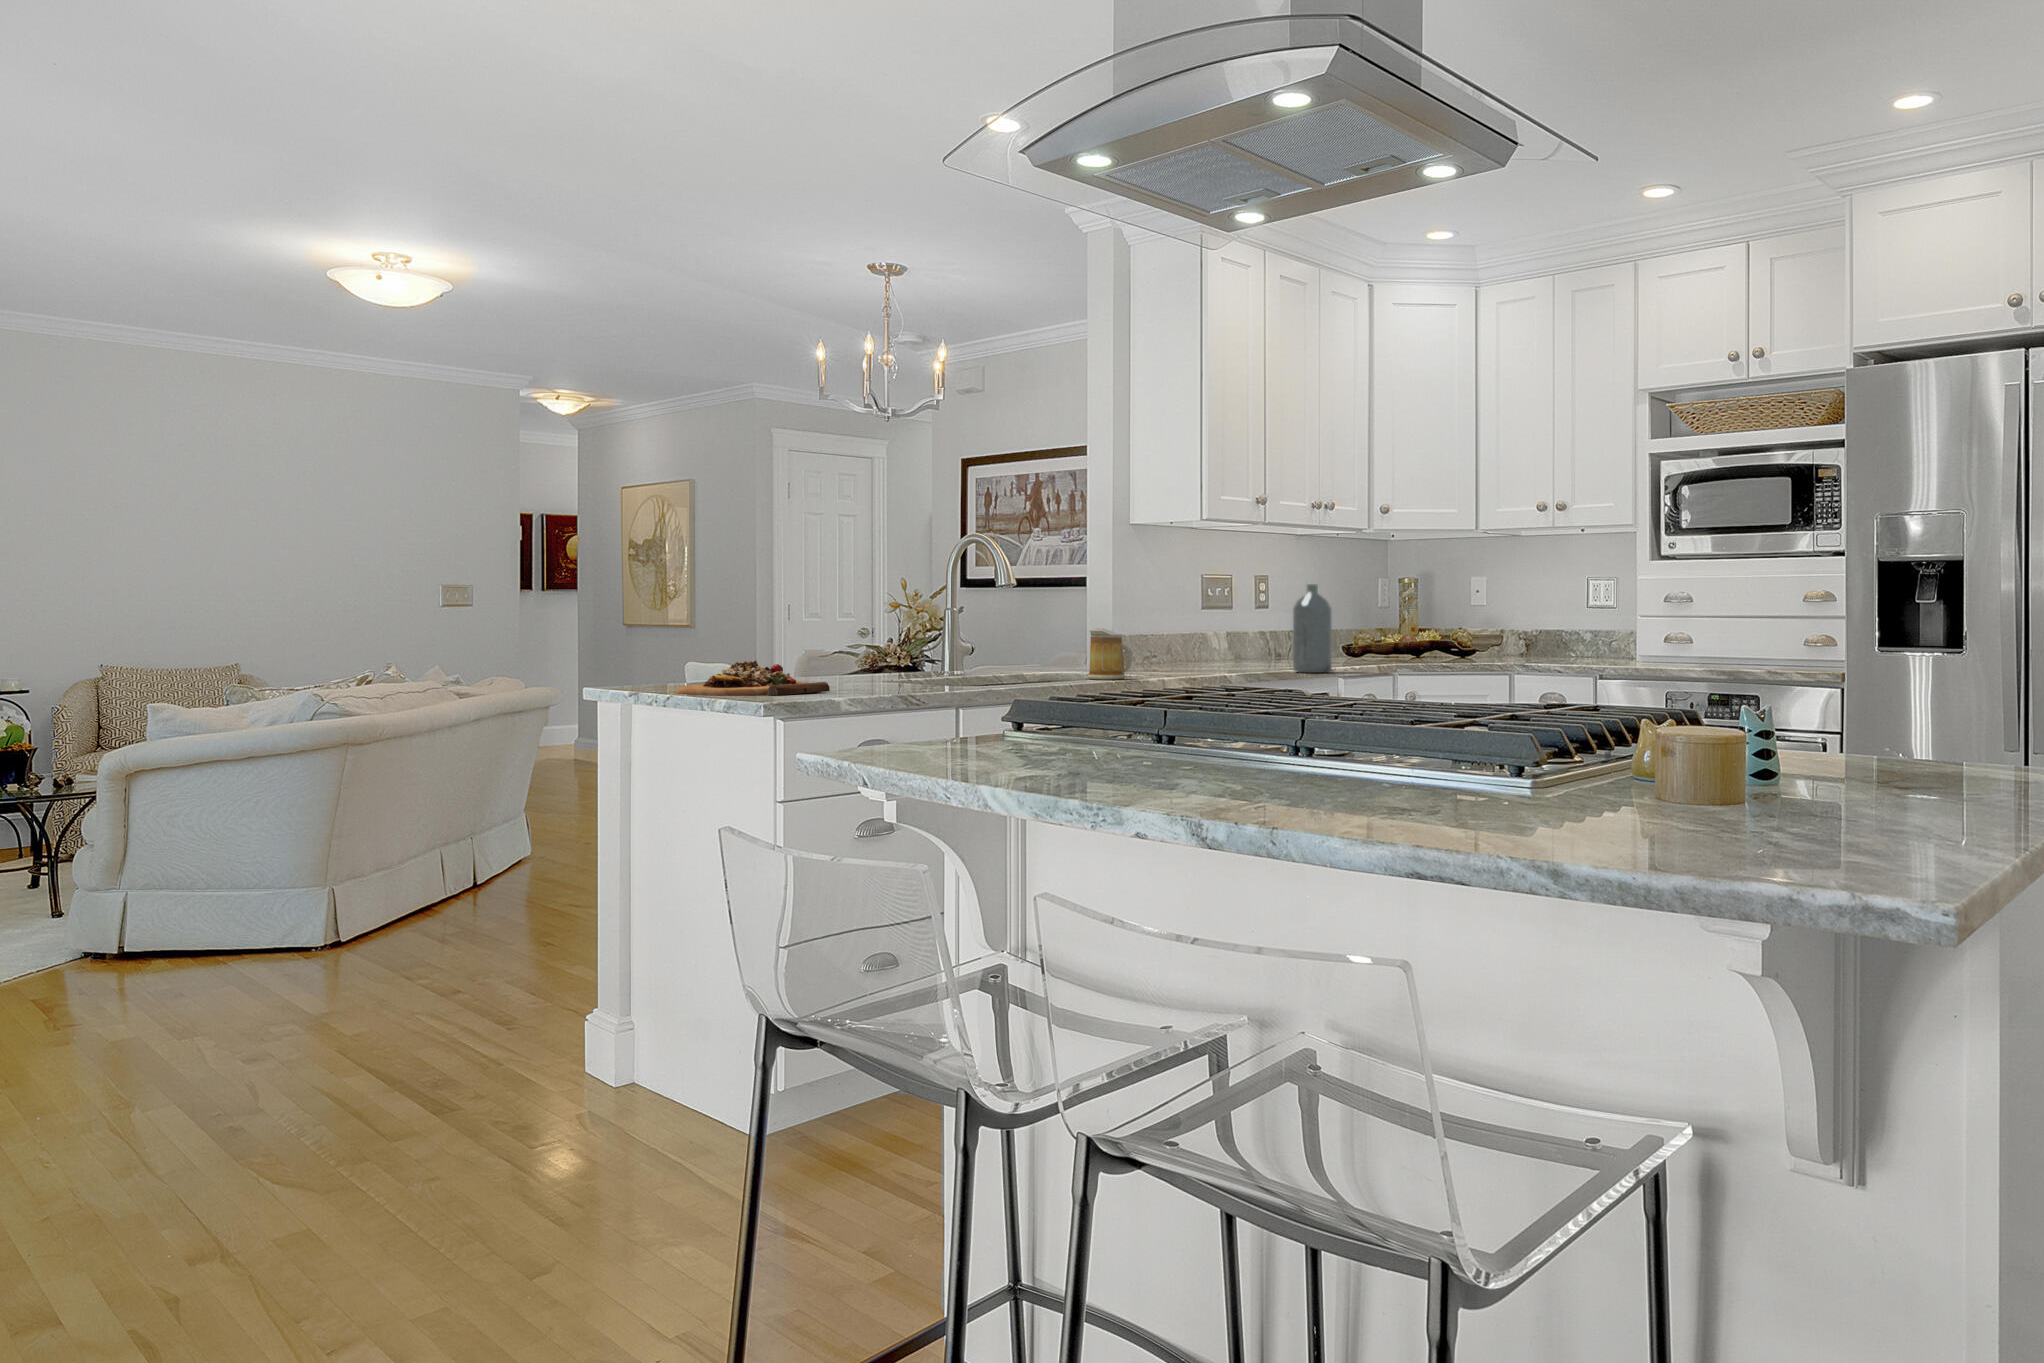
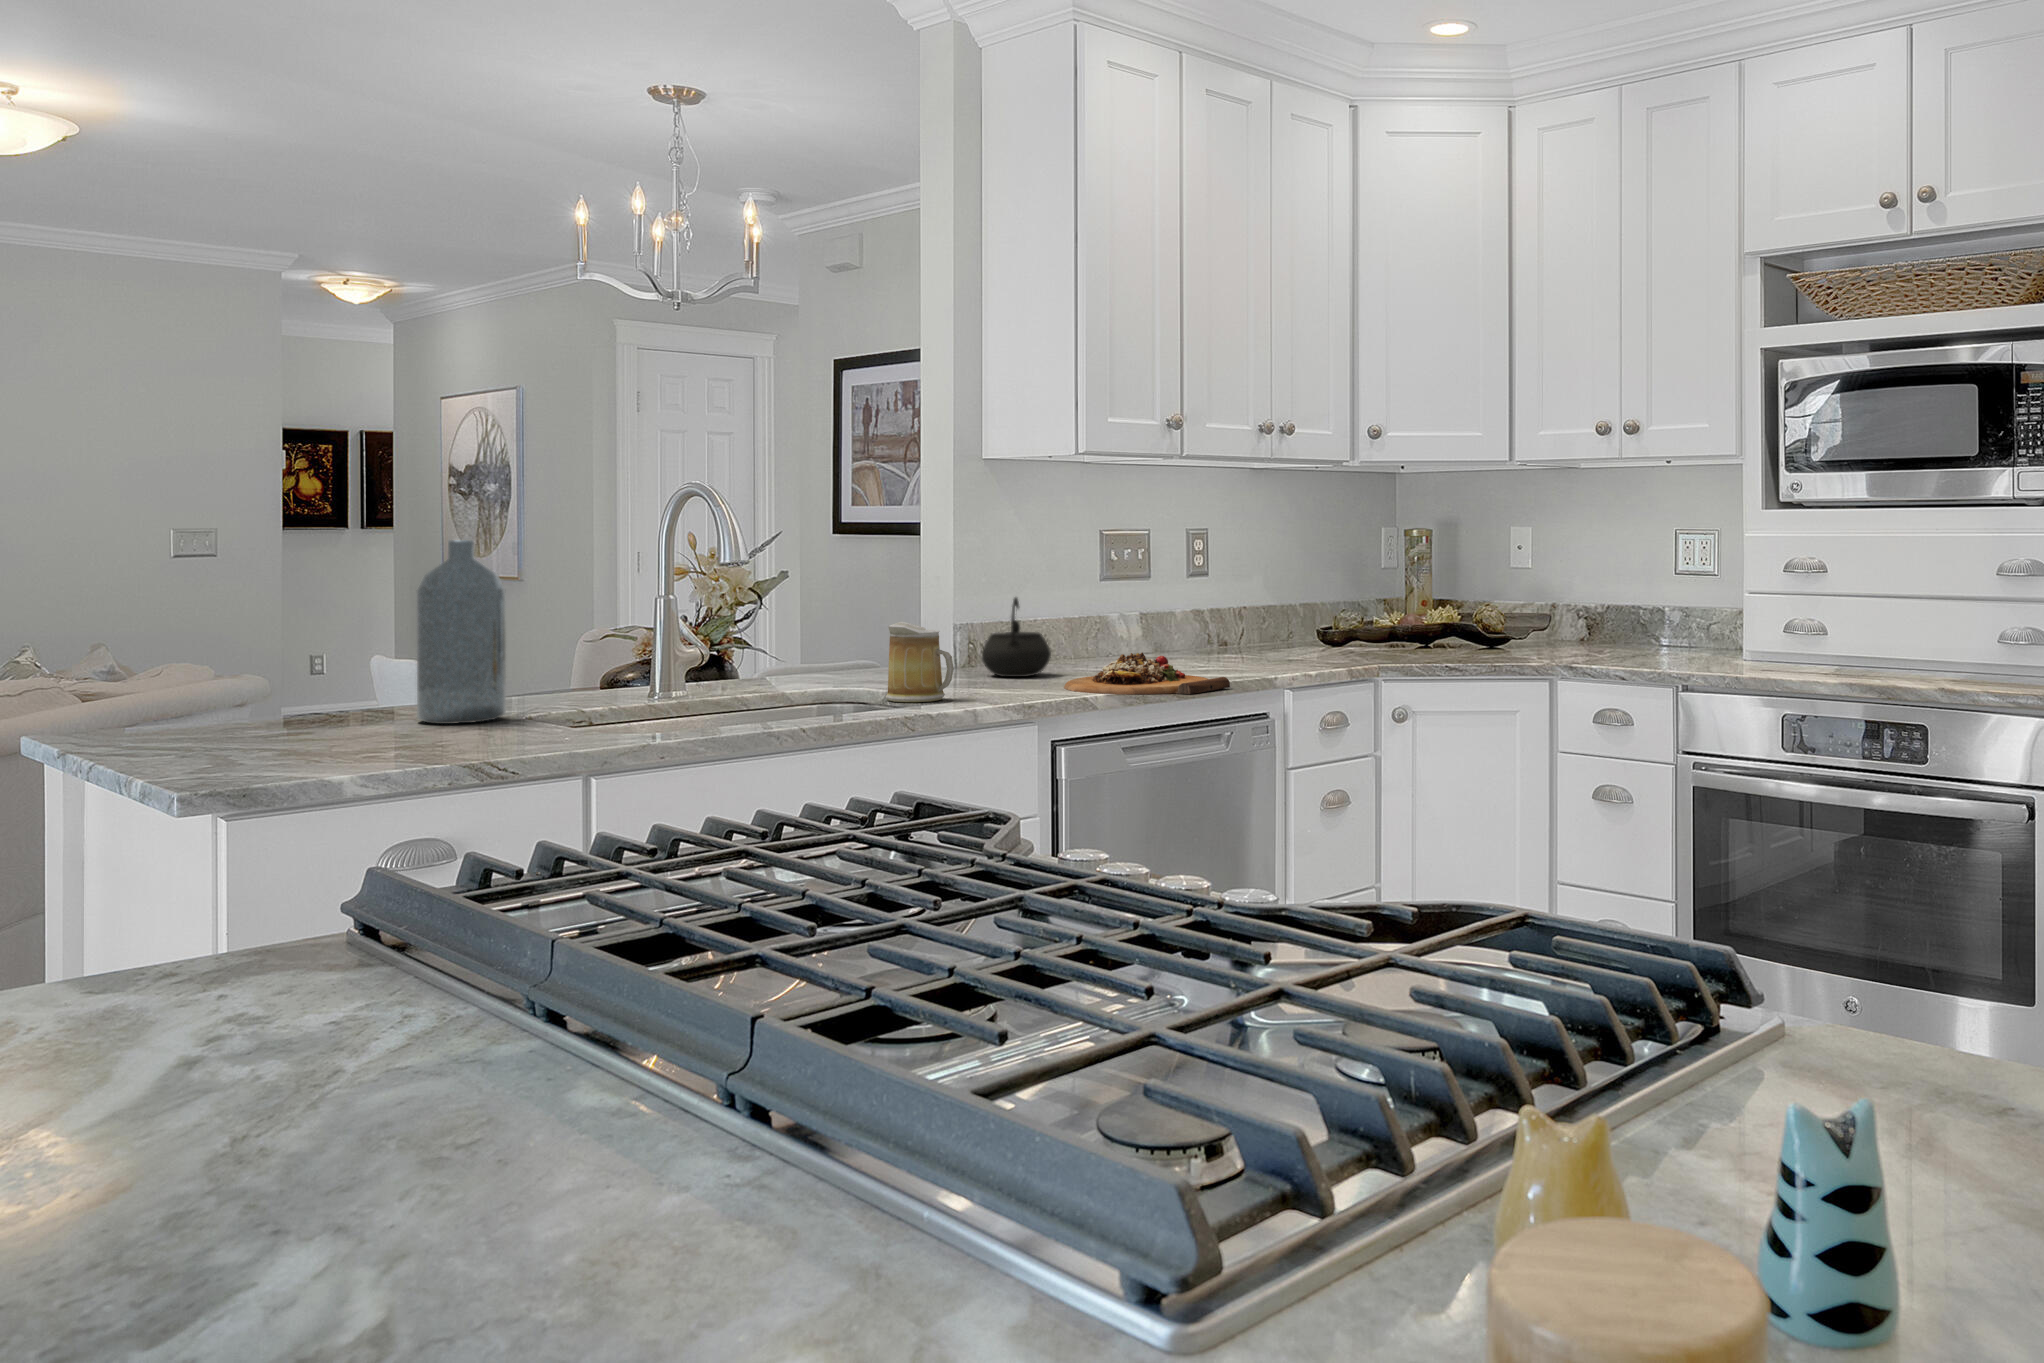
bottle: present [1293,584,1332,673] -> present [416,540,506,724]
kettle: none [1127,618,1175,672] -> present [982,597,1051,677]
cutting board: present [676,661,830,695] -> present [1064,653,1230,694]

